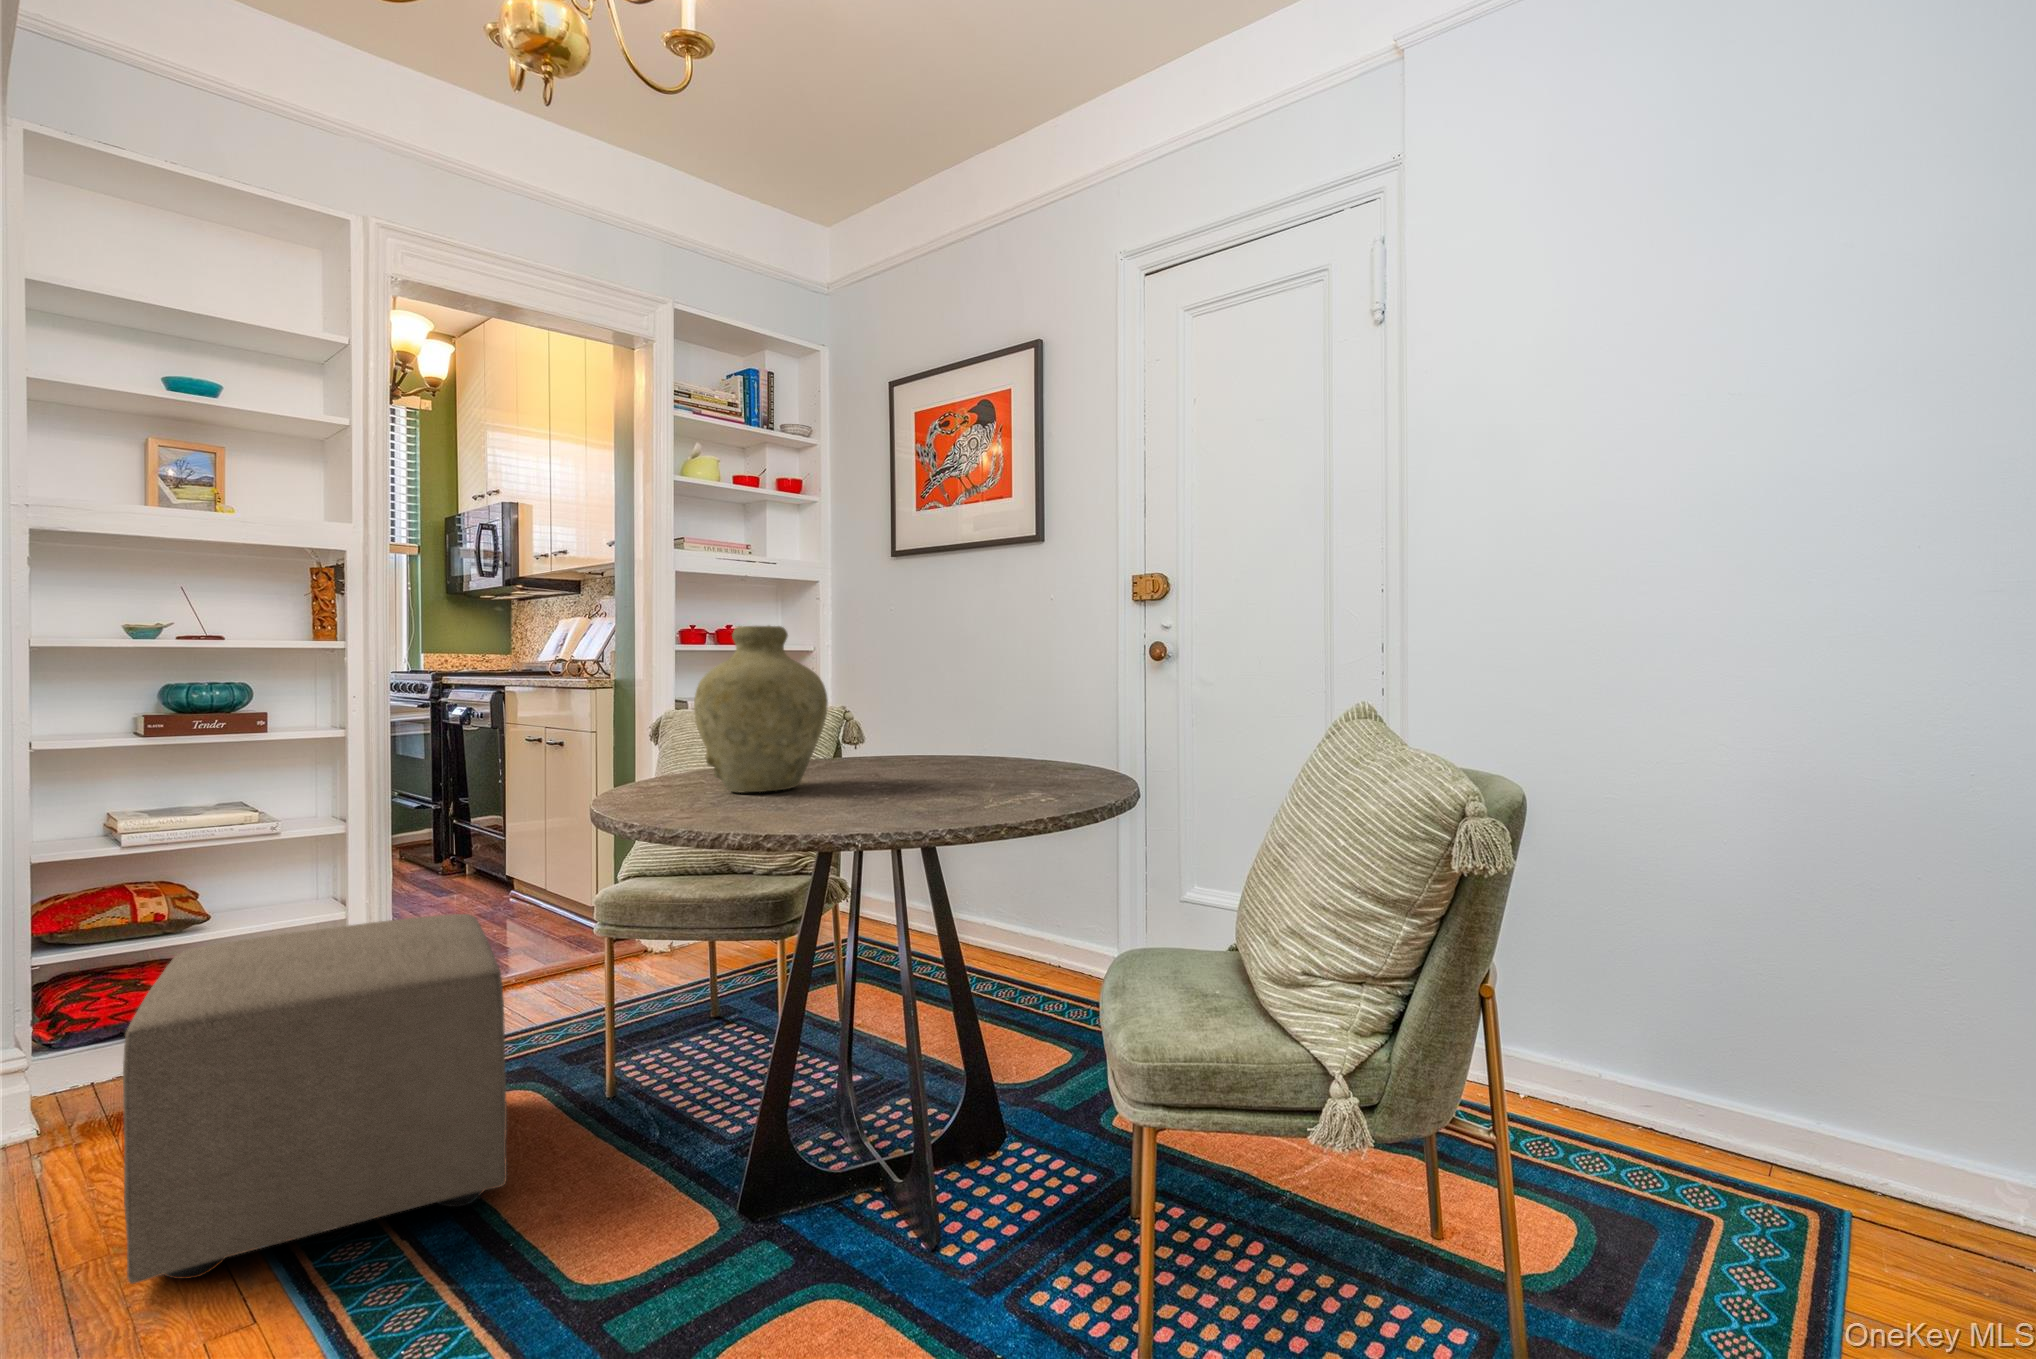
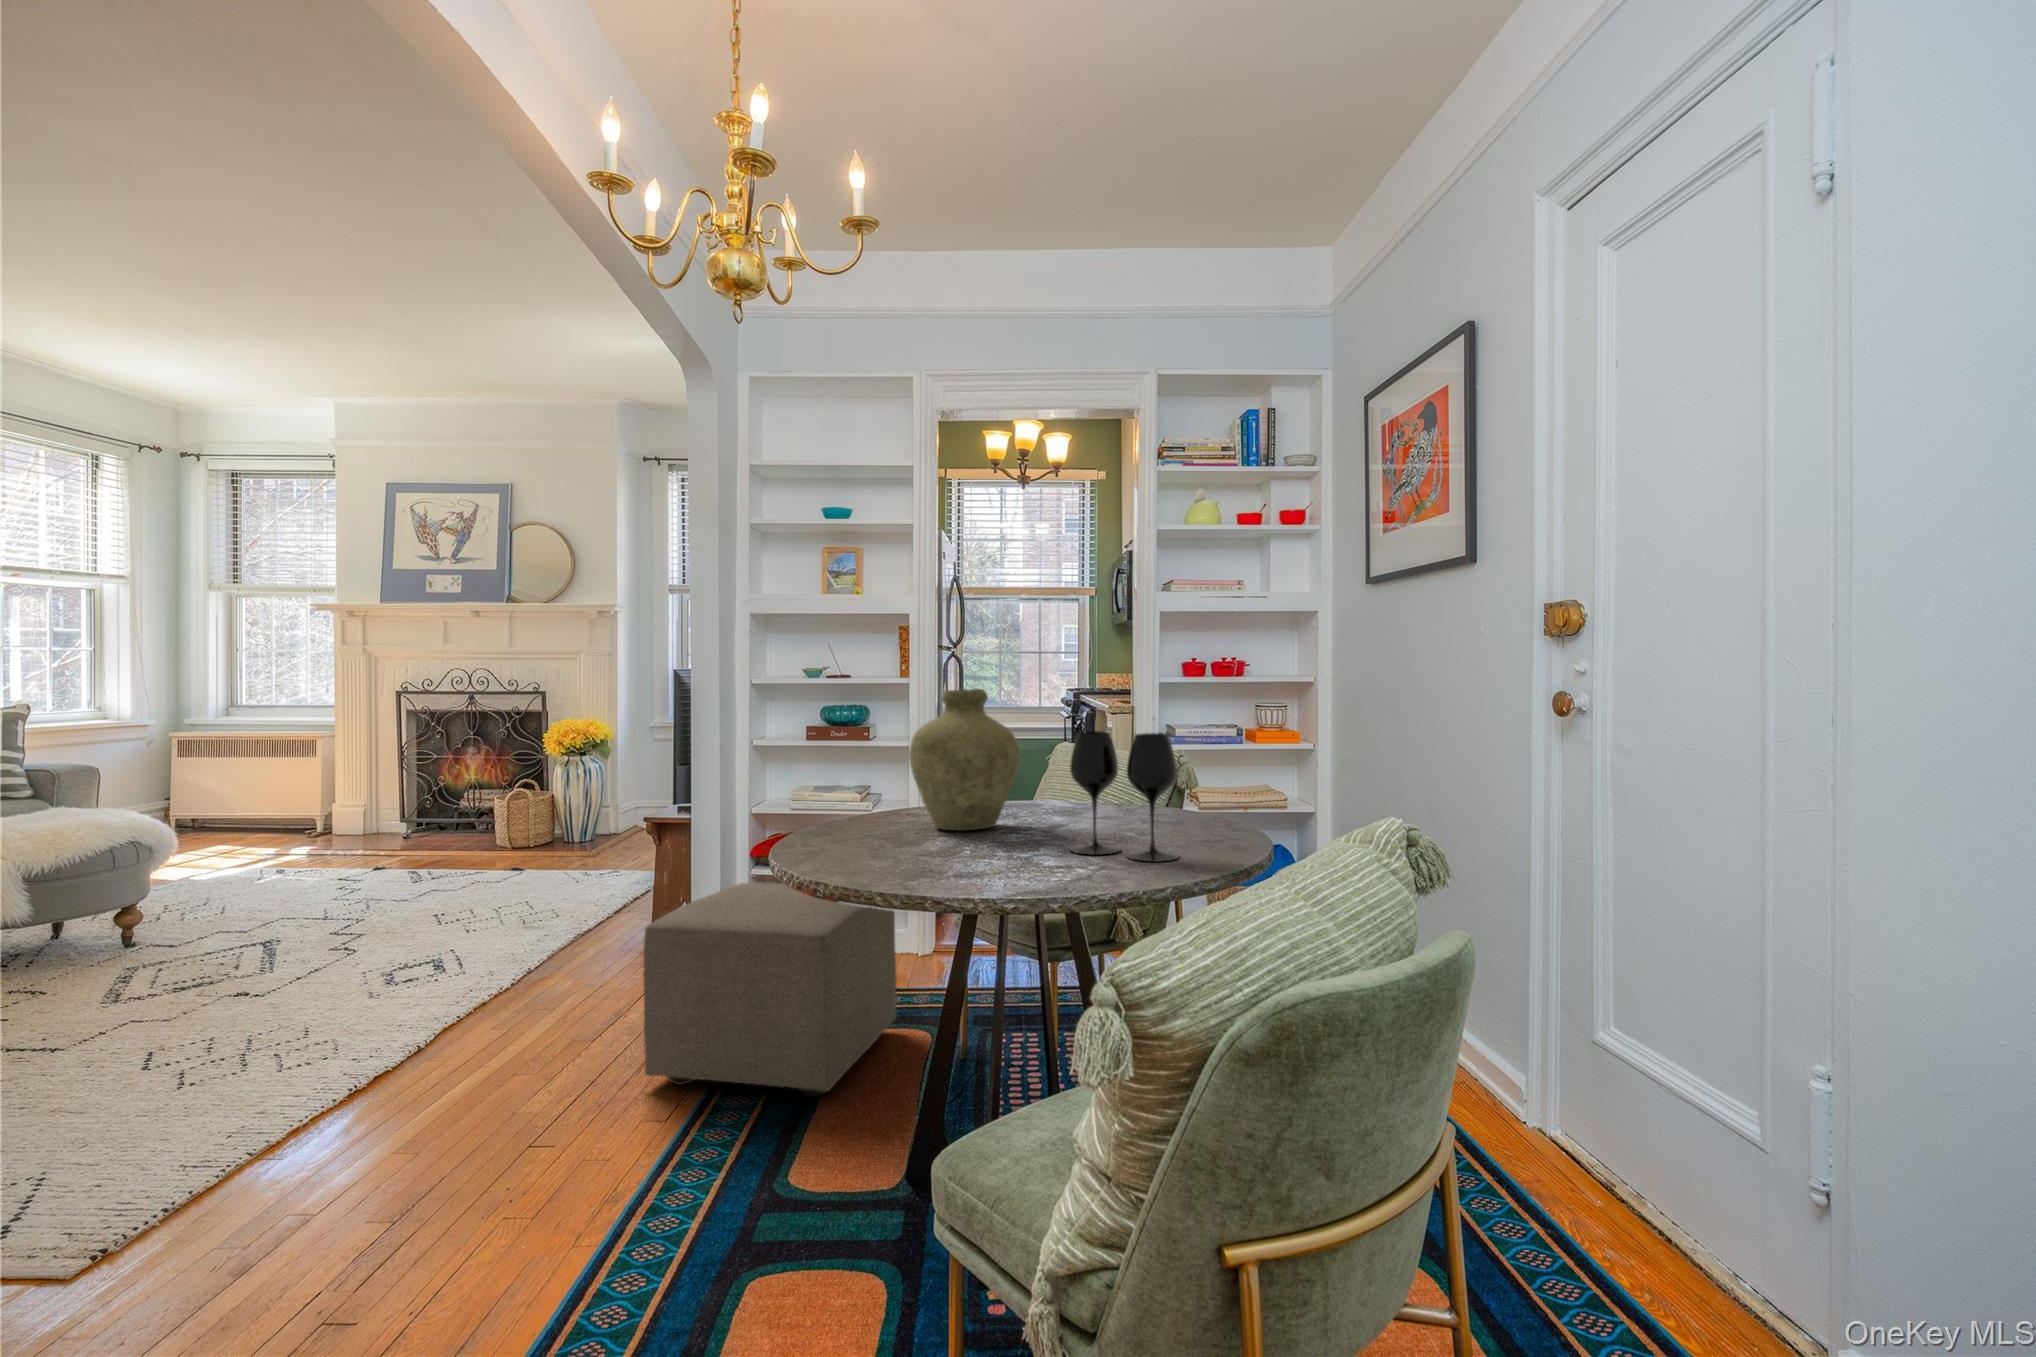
wine glass: none [947,665,1062,790] -> present [1070,731,1179,862]

